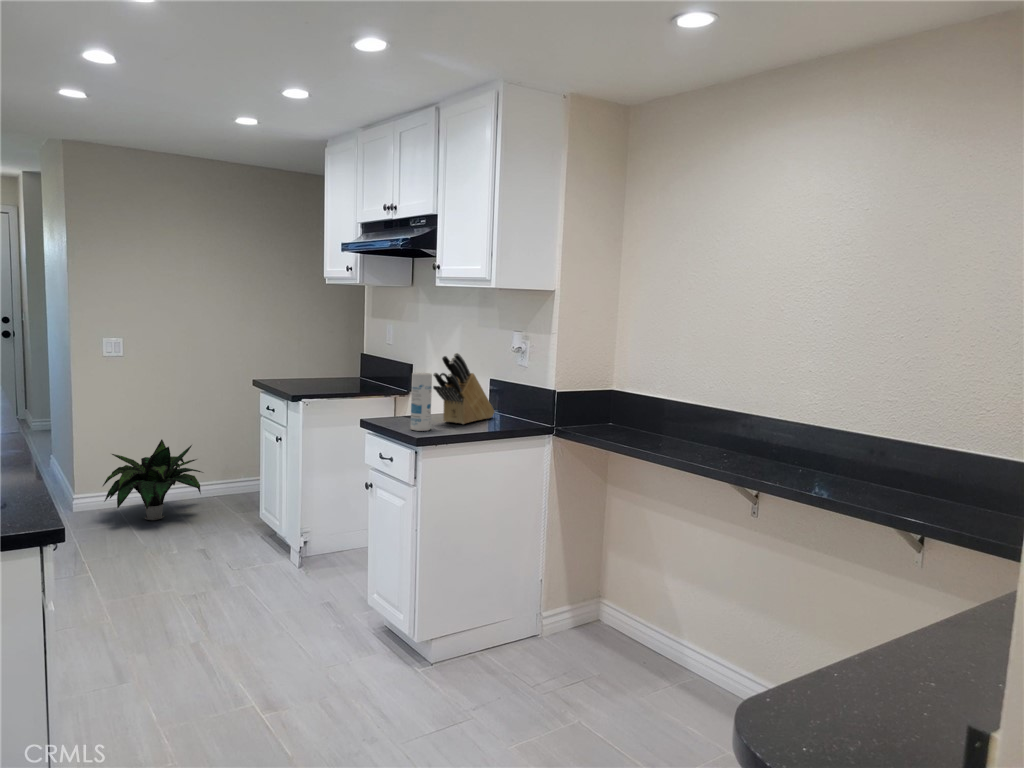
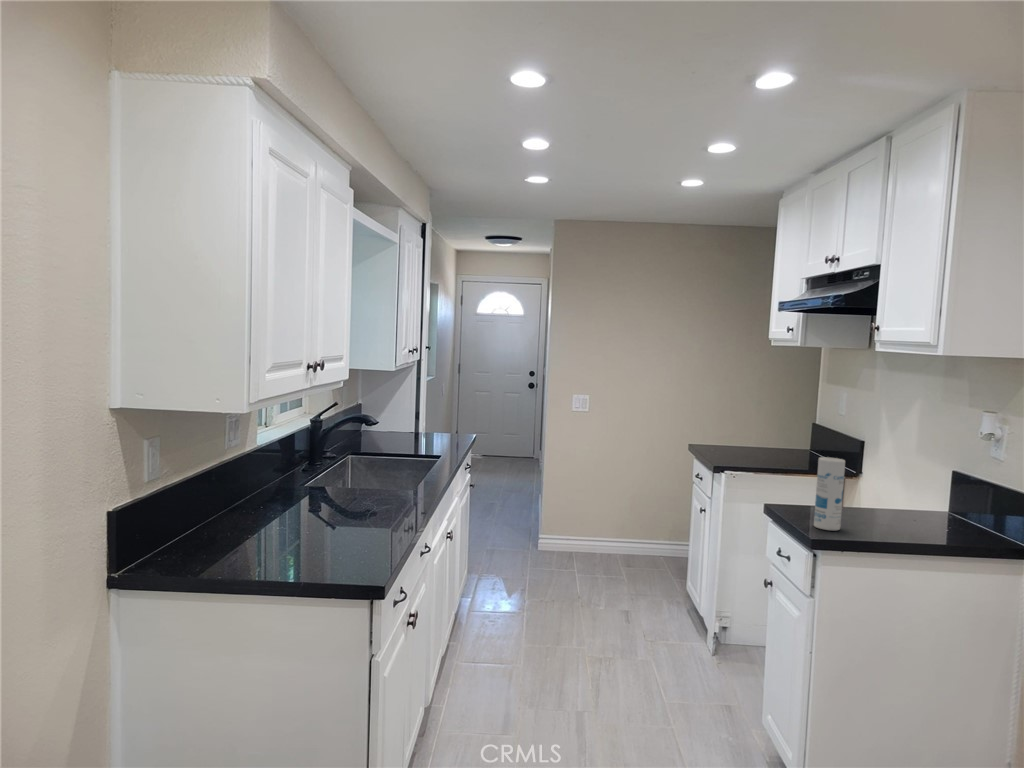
knife block: present [433,353,494,424] -> none [851,437,949,529]
potted plant: present [103,440,203,520] -> none [559,490,650,567]

